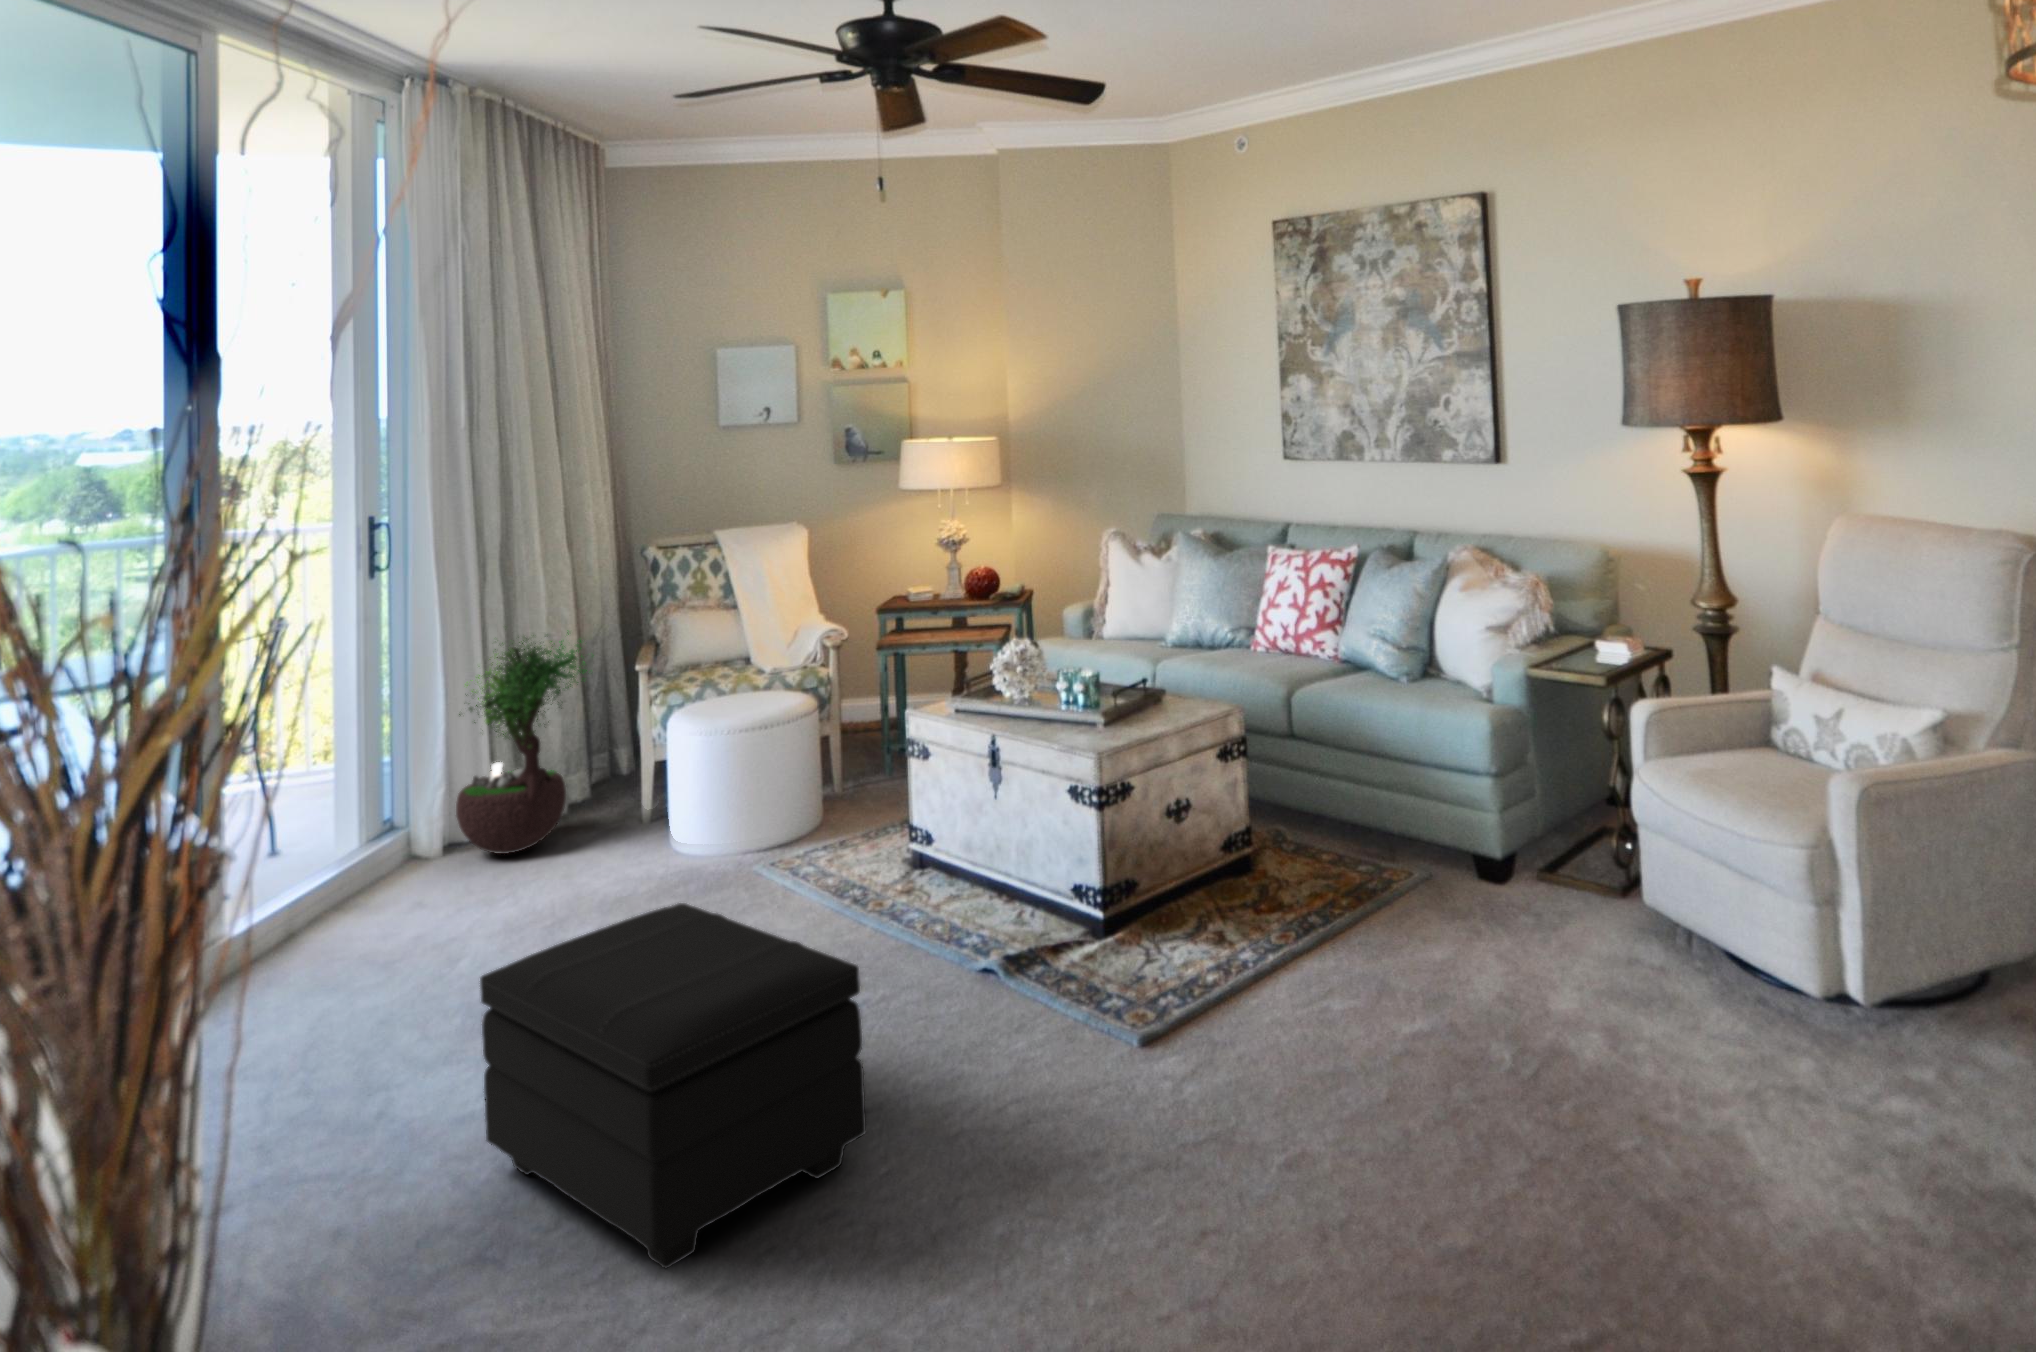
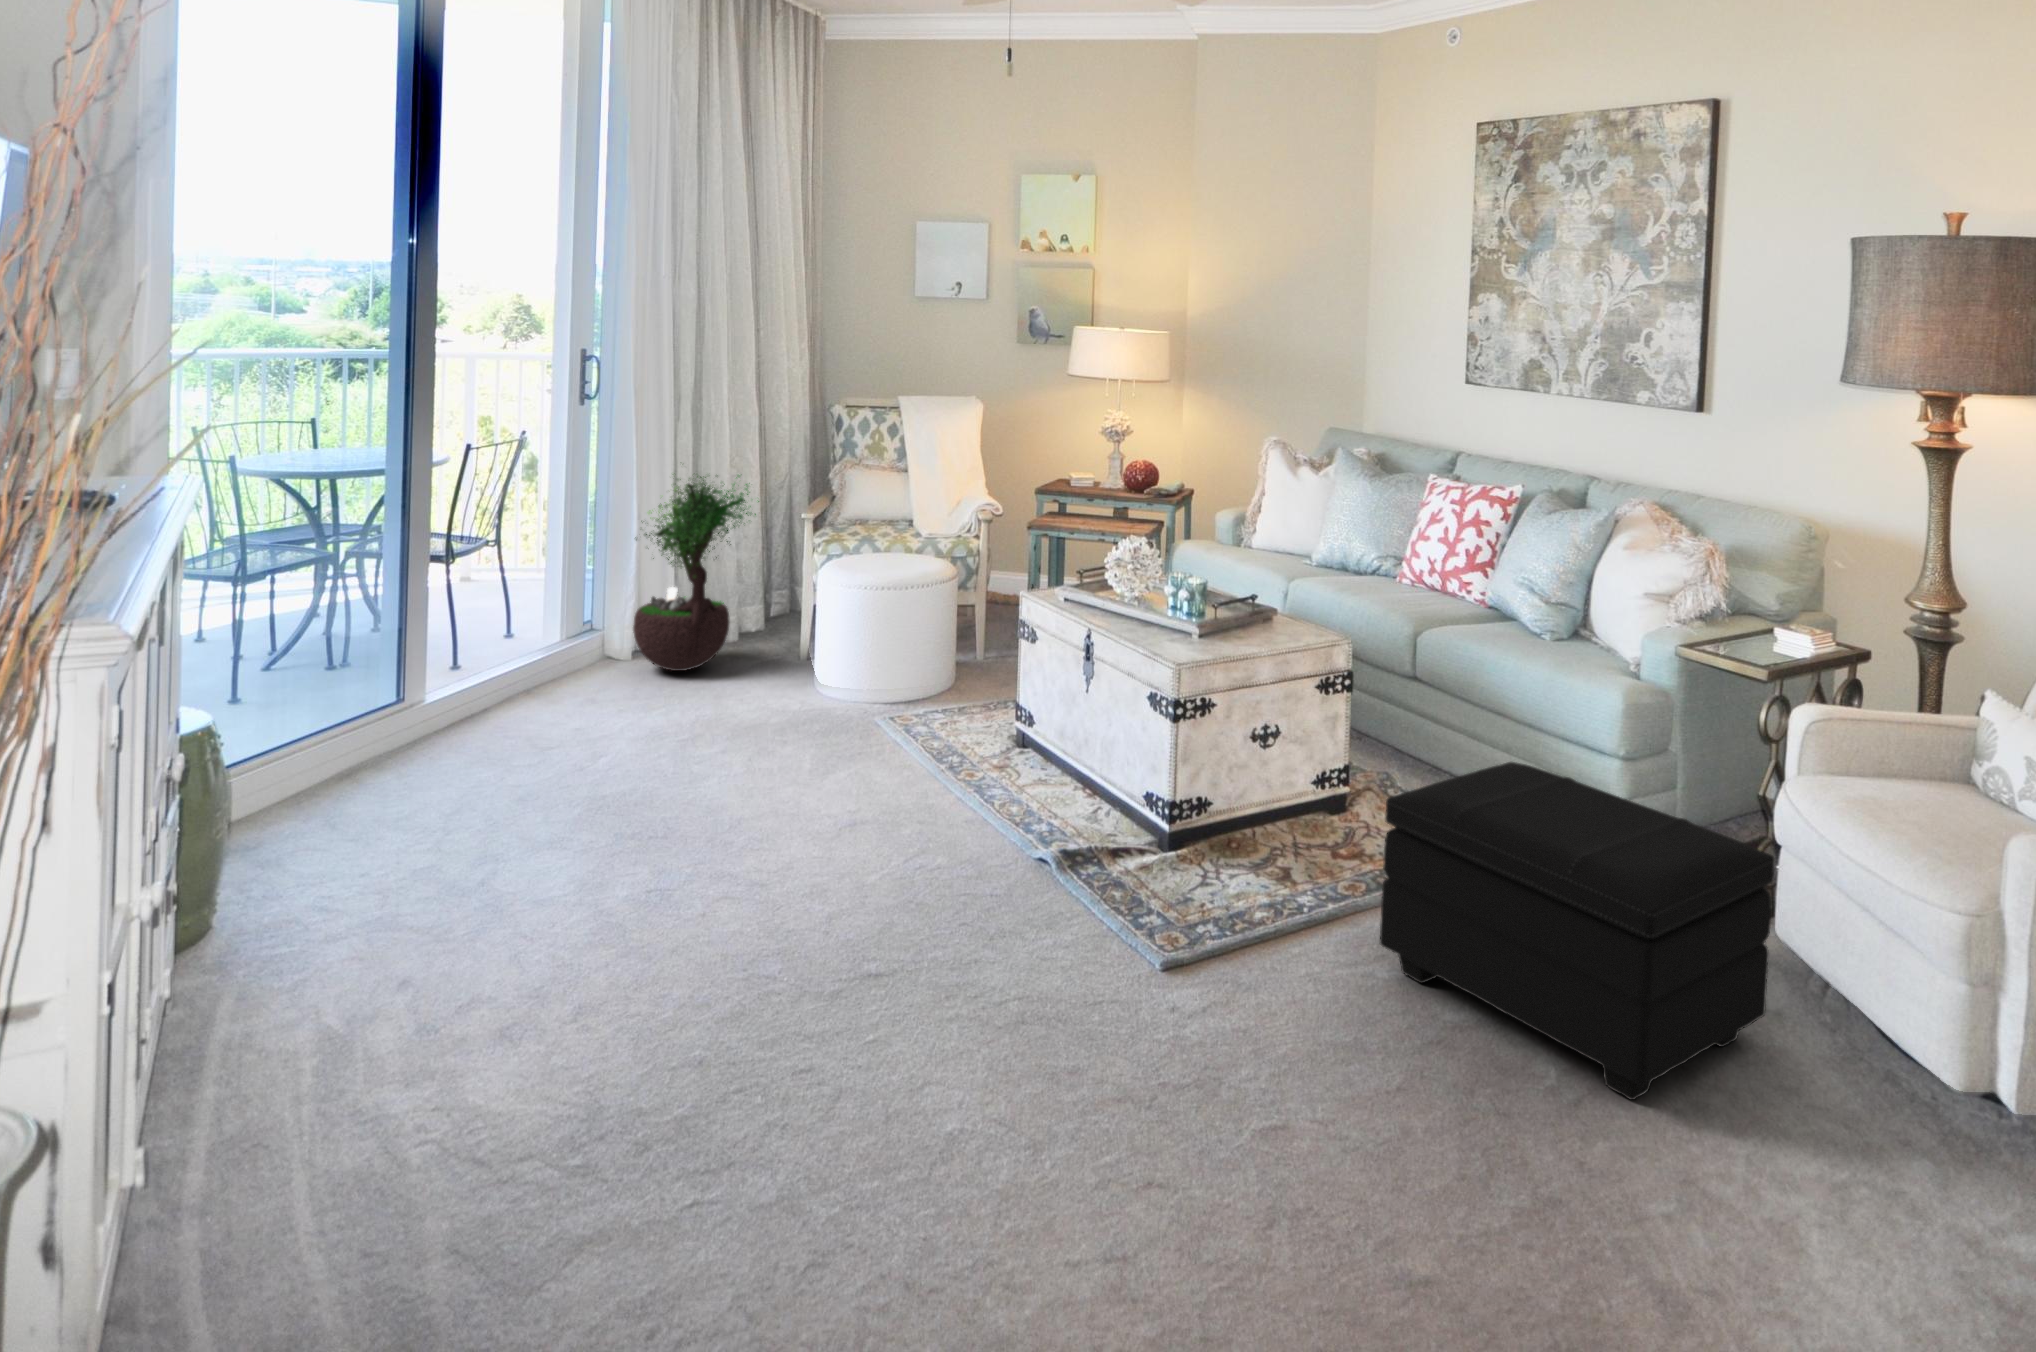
footstool: present [480,903,866,1268] -> present [1380,762,1774,1100]

